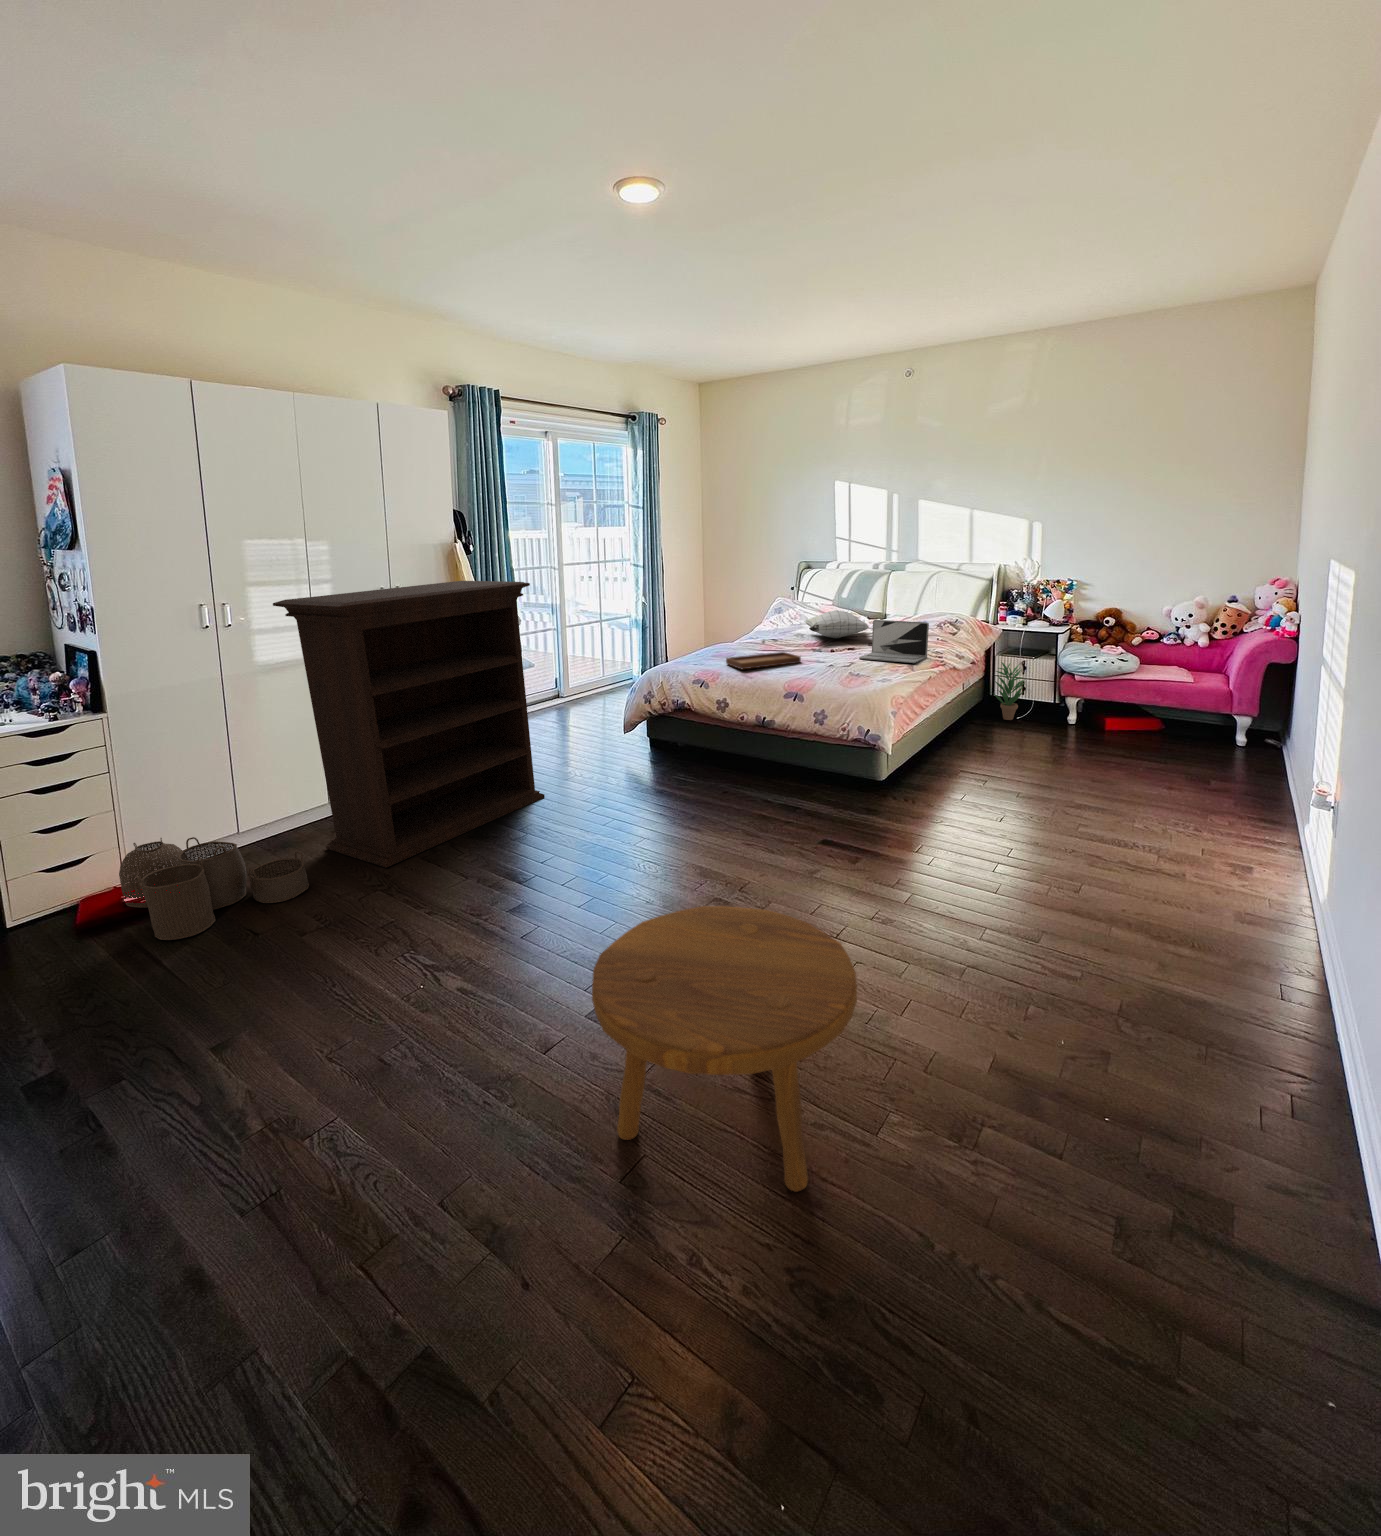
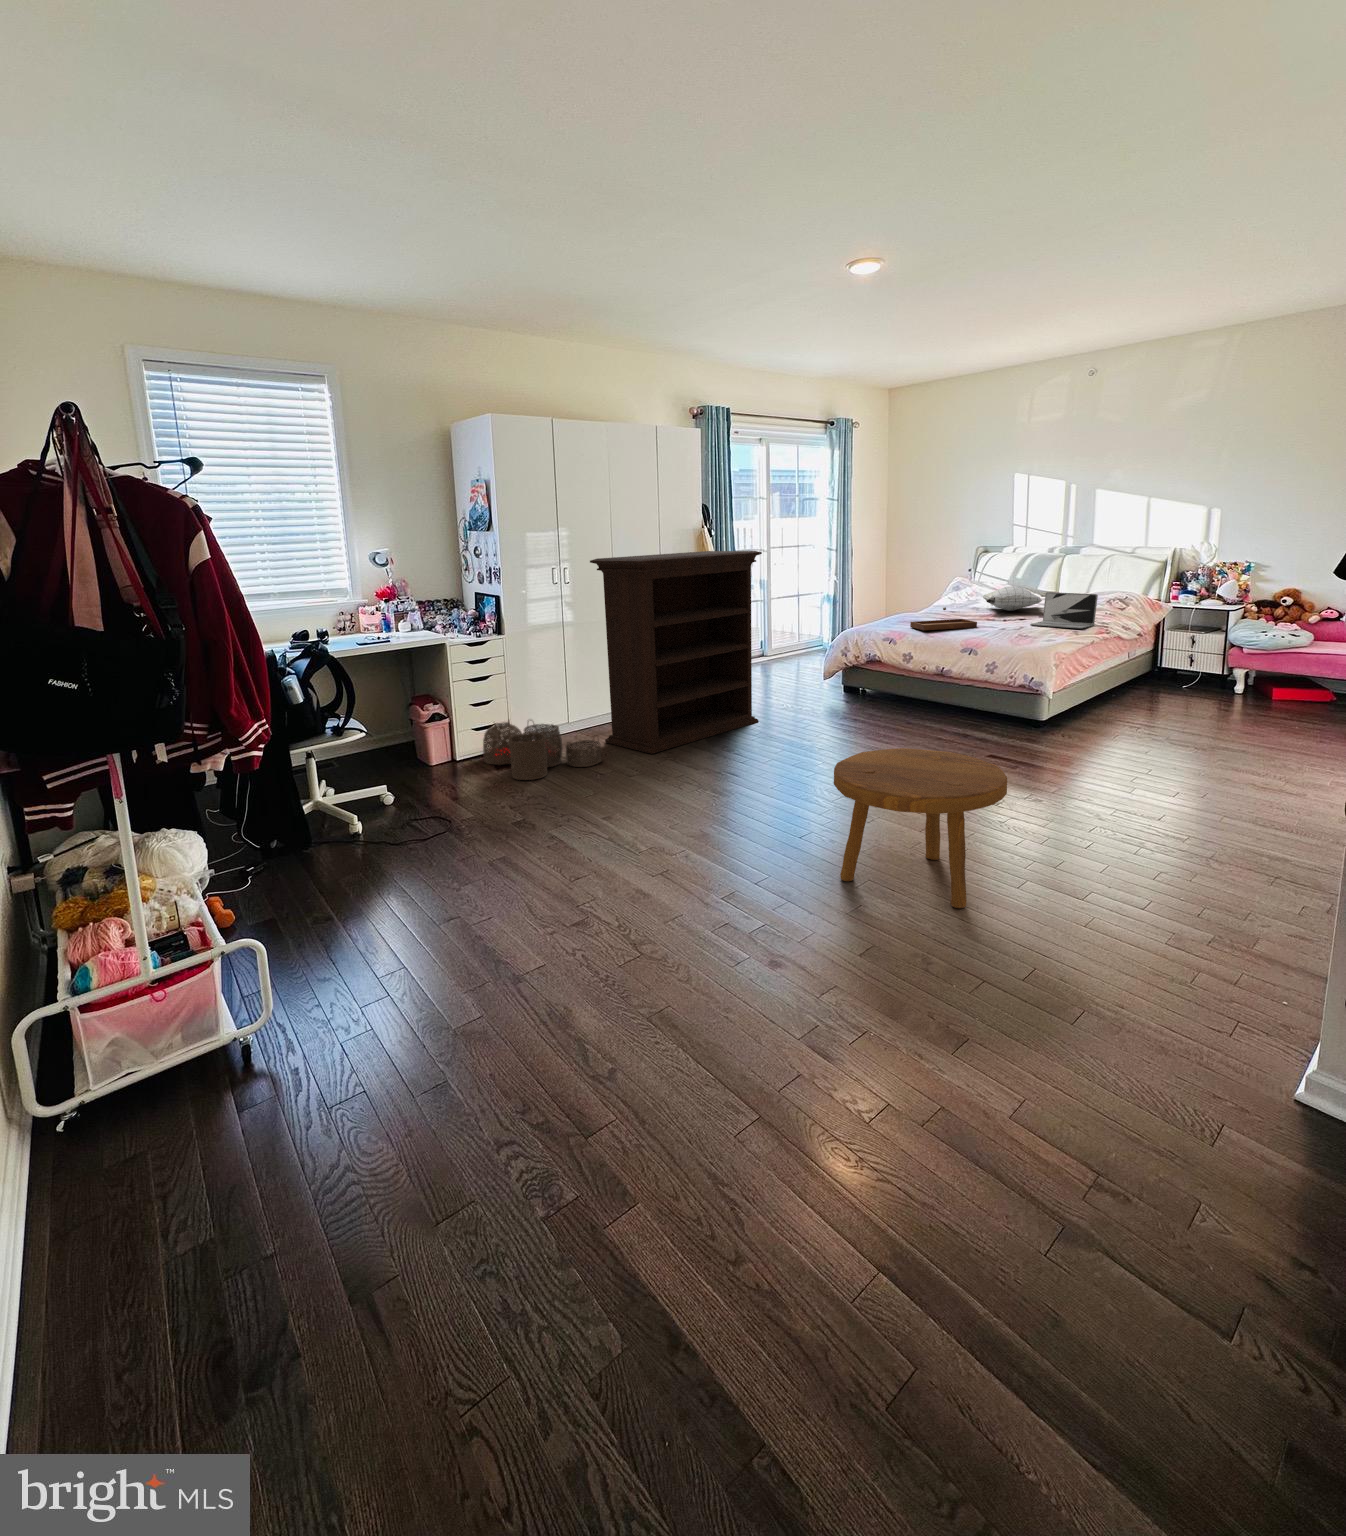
potted plant: present [994,663,1024,720] -> none [1159,634,1194,689]

